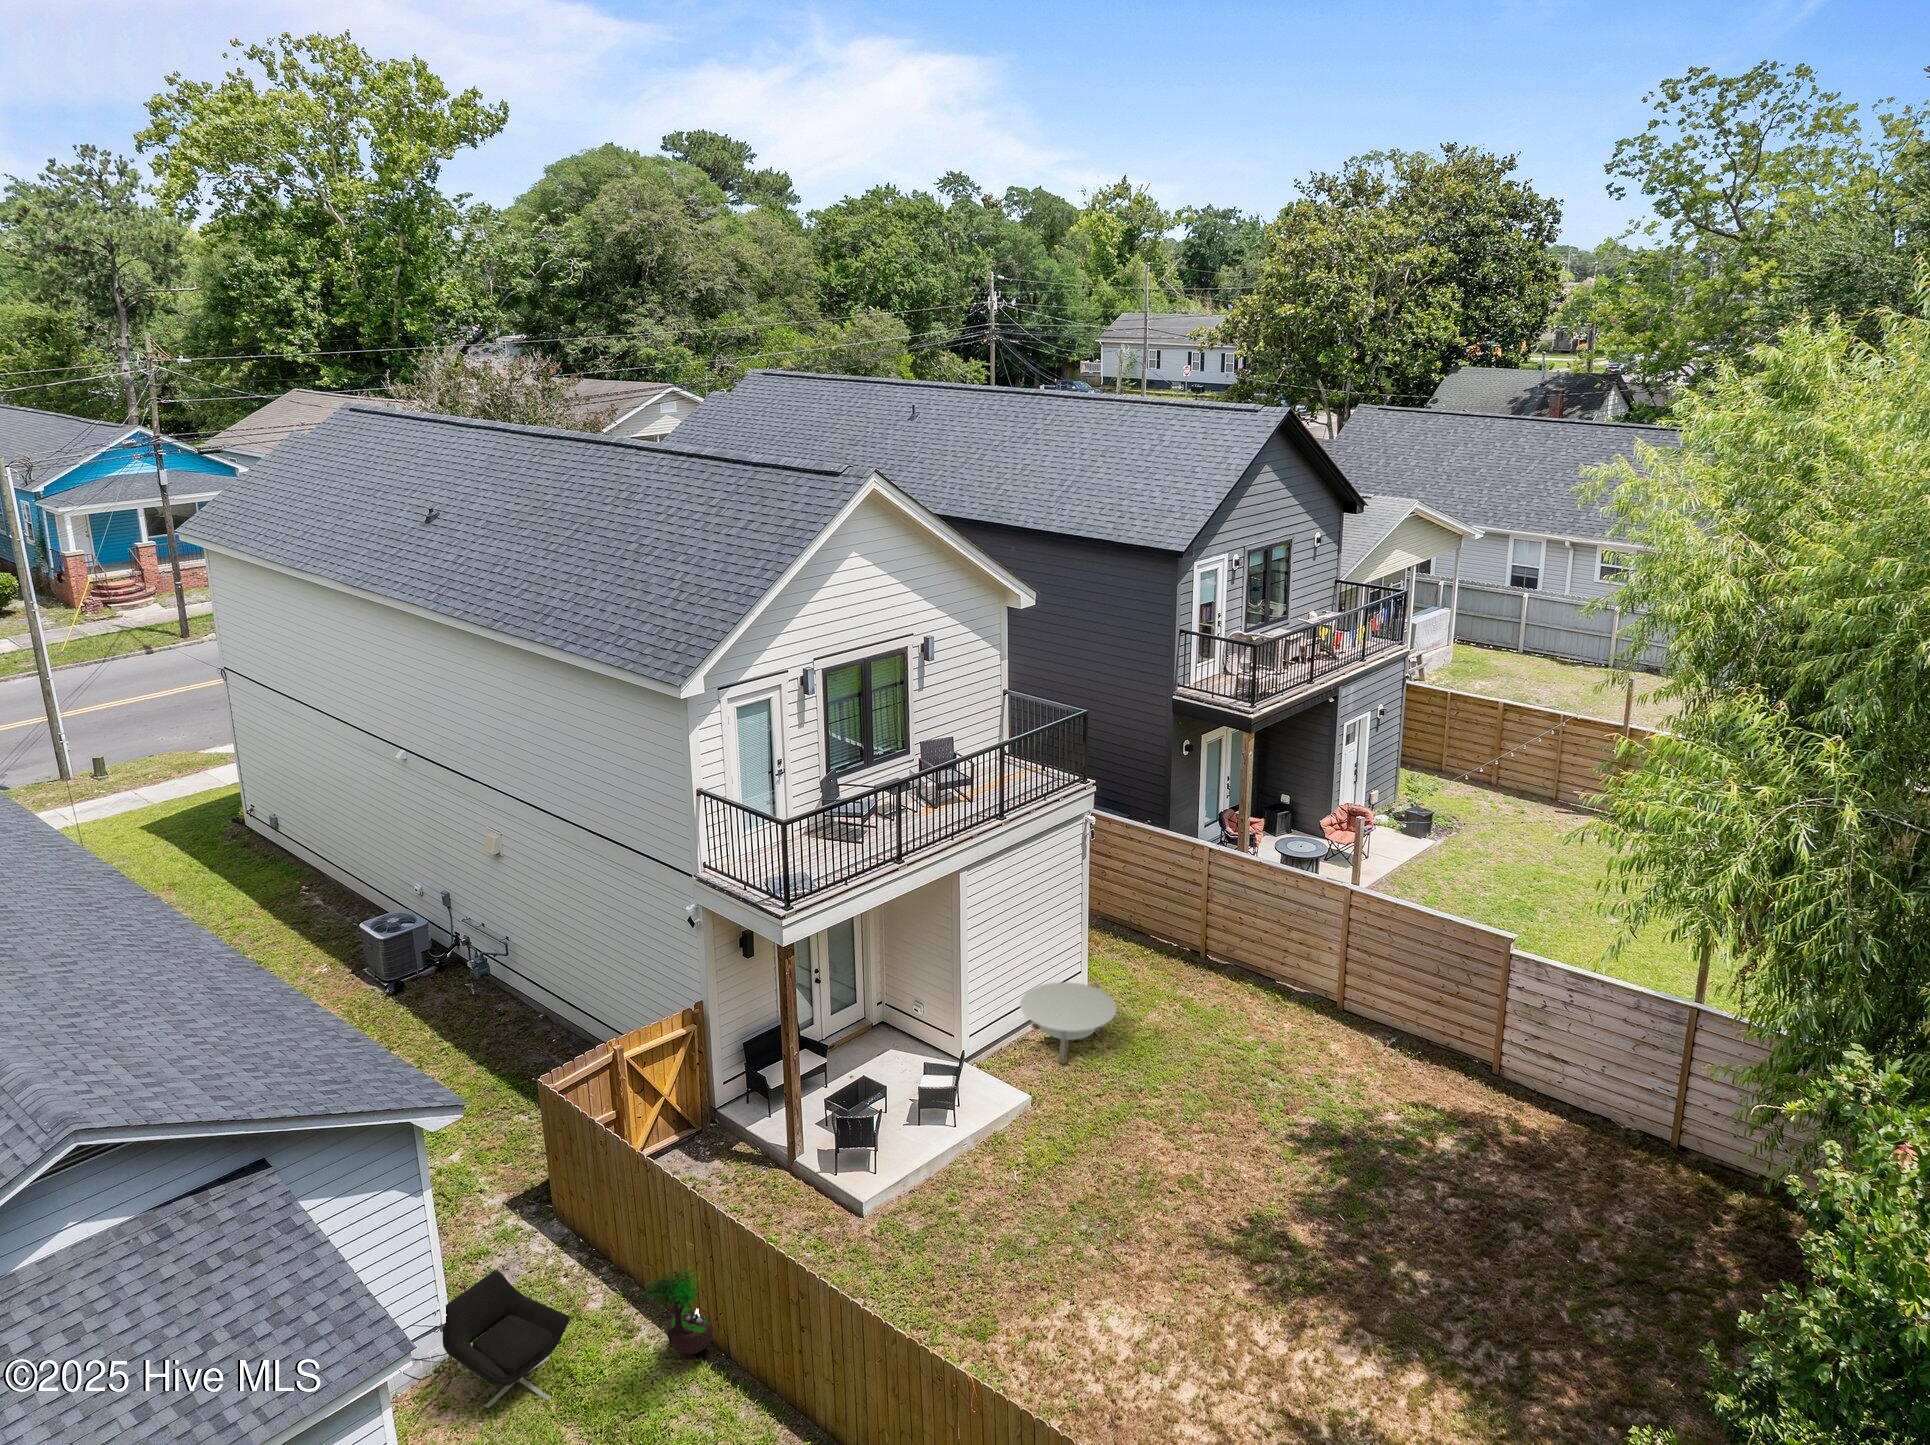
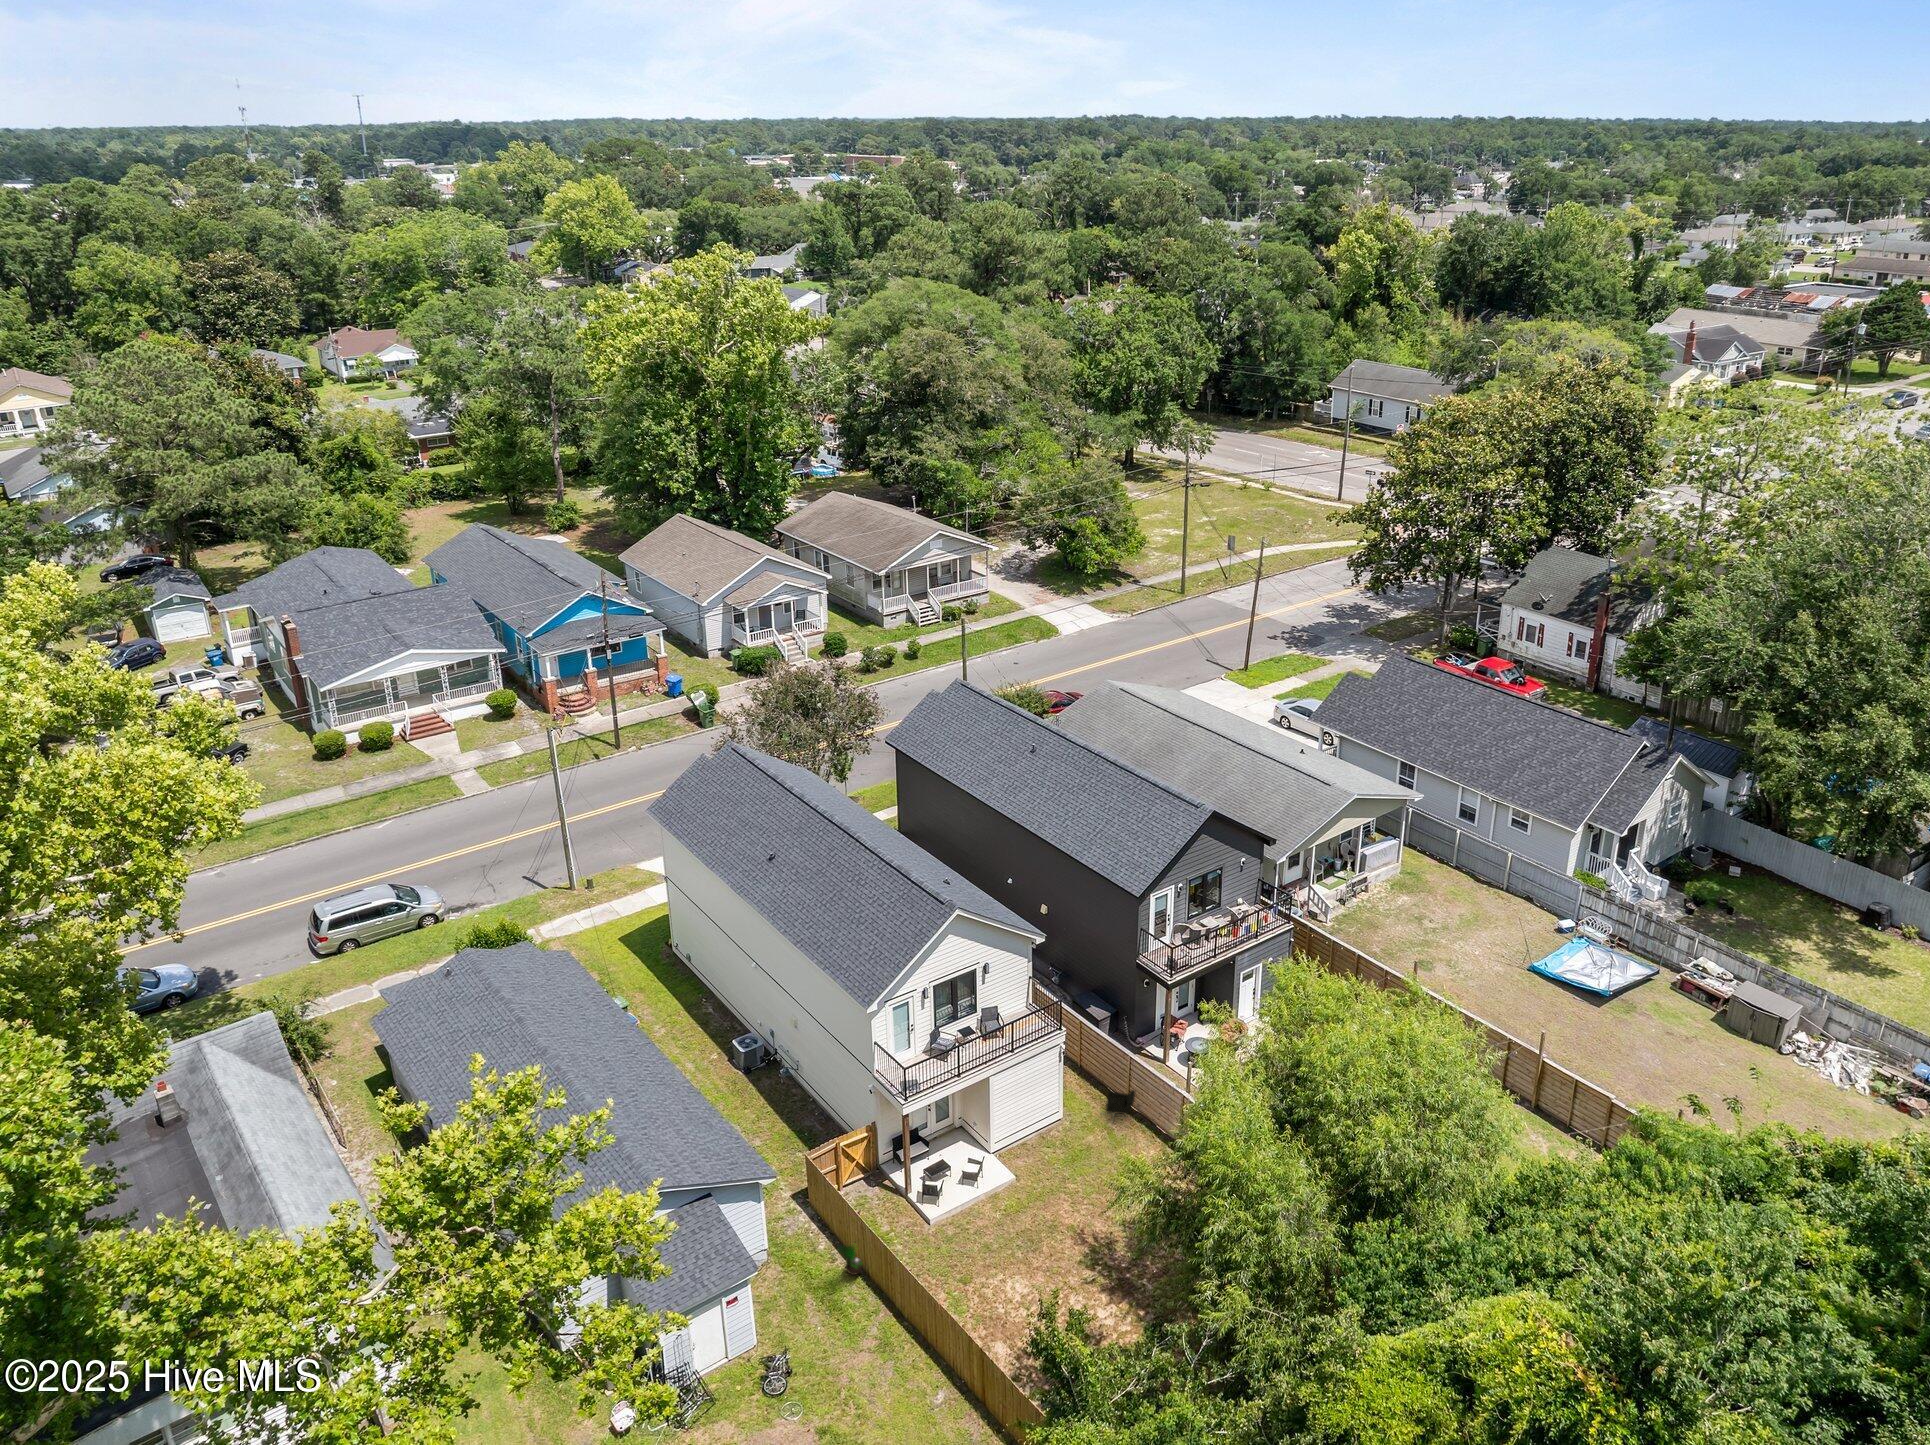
round table: present [1020,982,1117,1064] -> none [1020,1119,1065,1162]
lounge chair: present [443,1271,569,1408] -> present [1105,1090,1135,1118]

